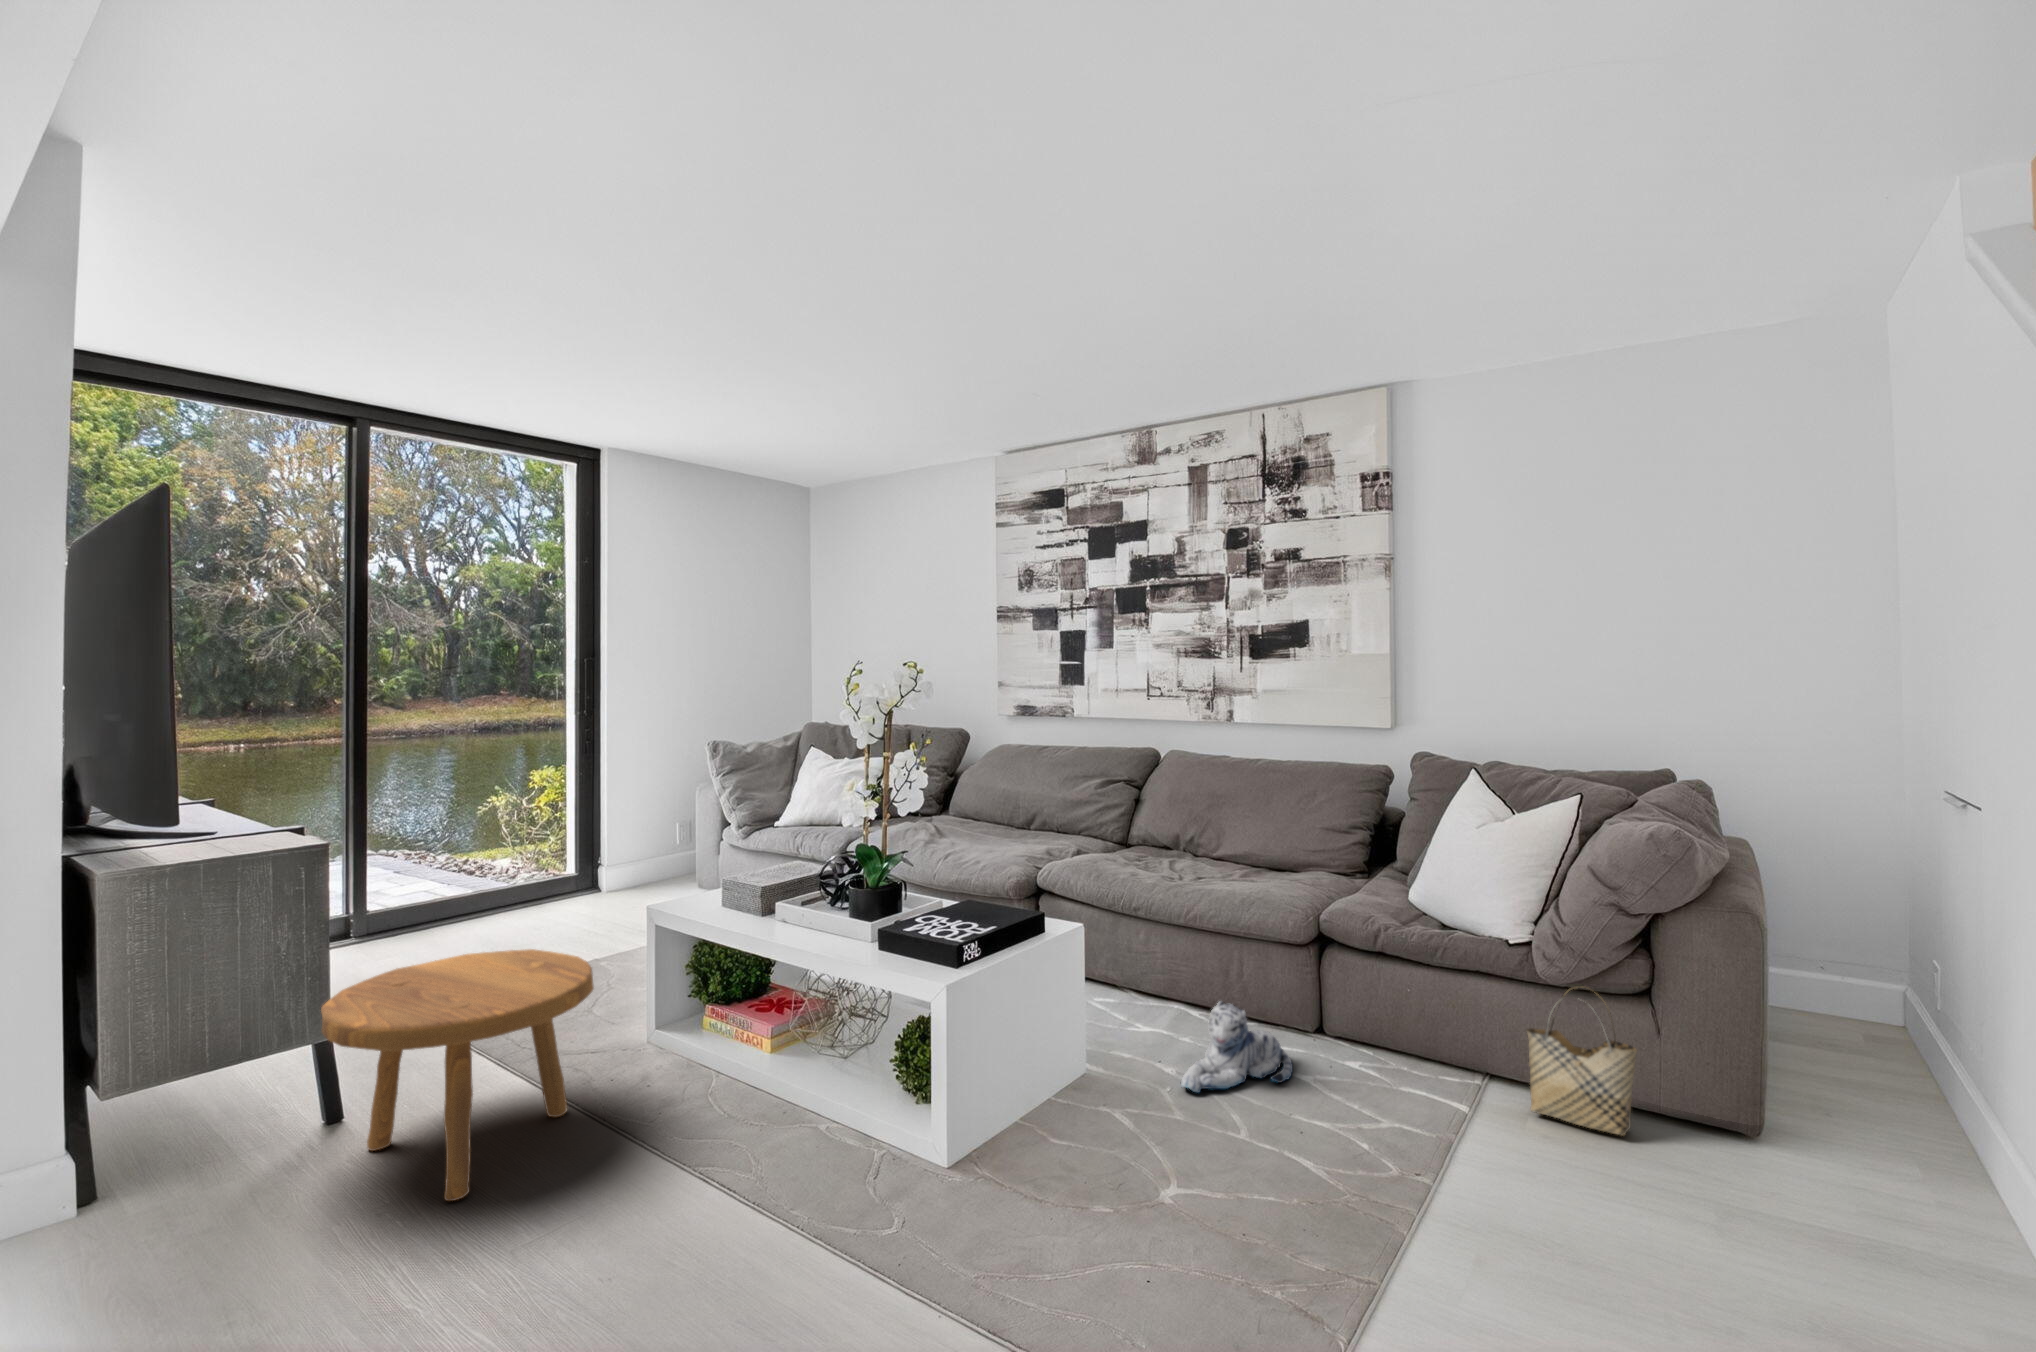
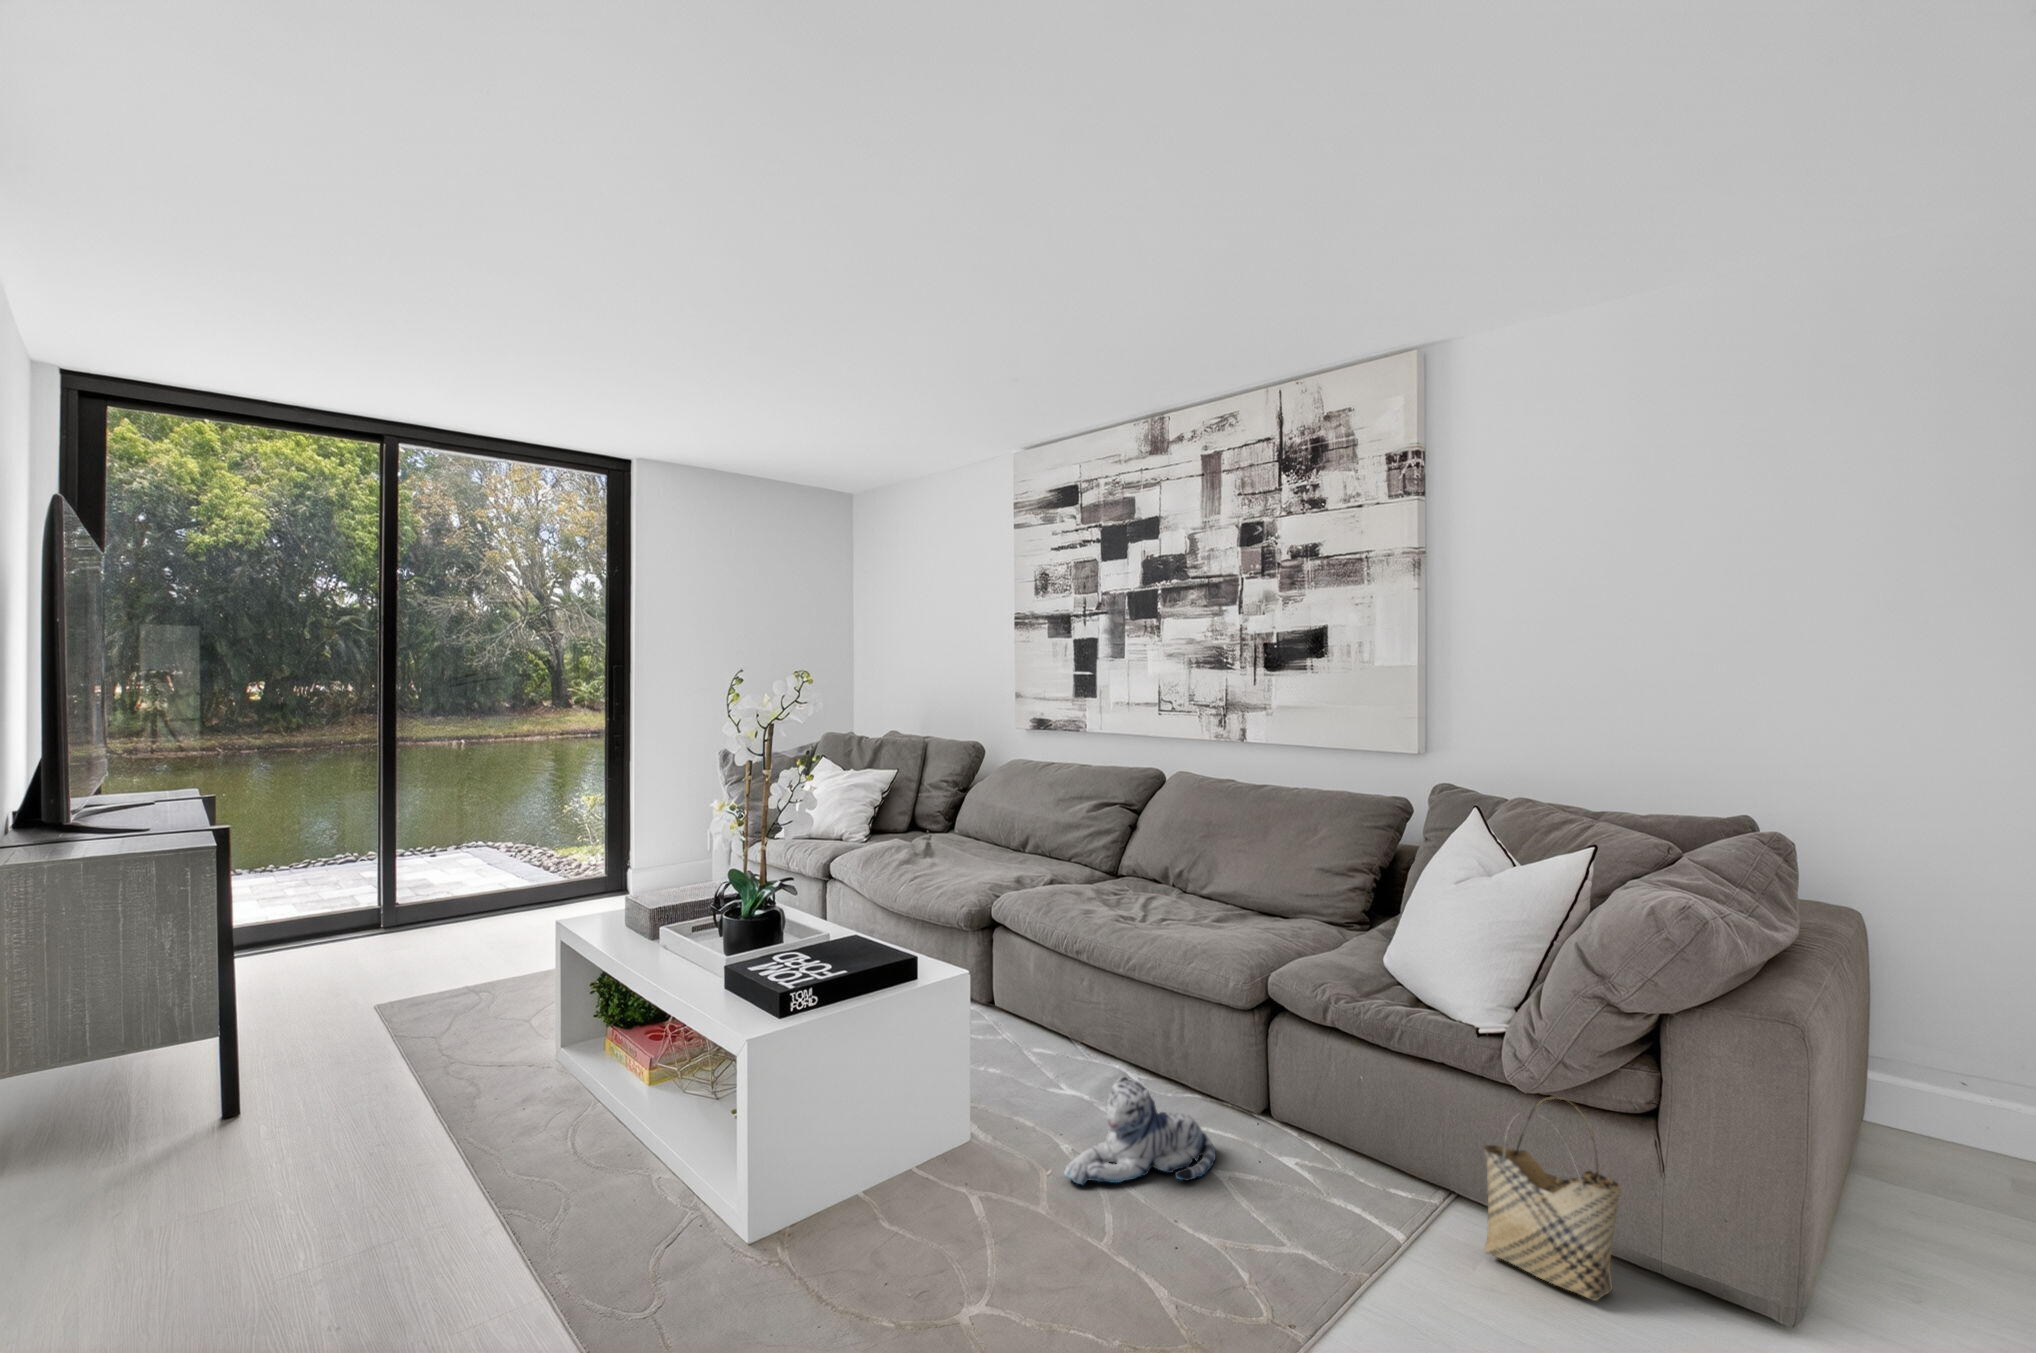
footstool: present [321,949,594,1201] -> none [125,968,433,1236]

